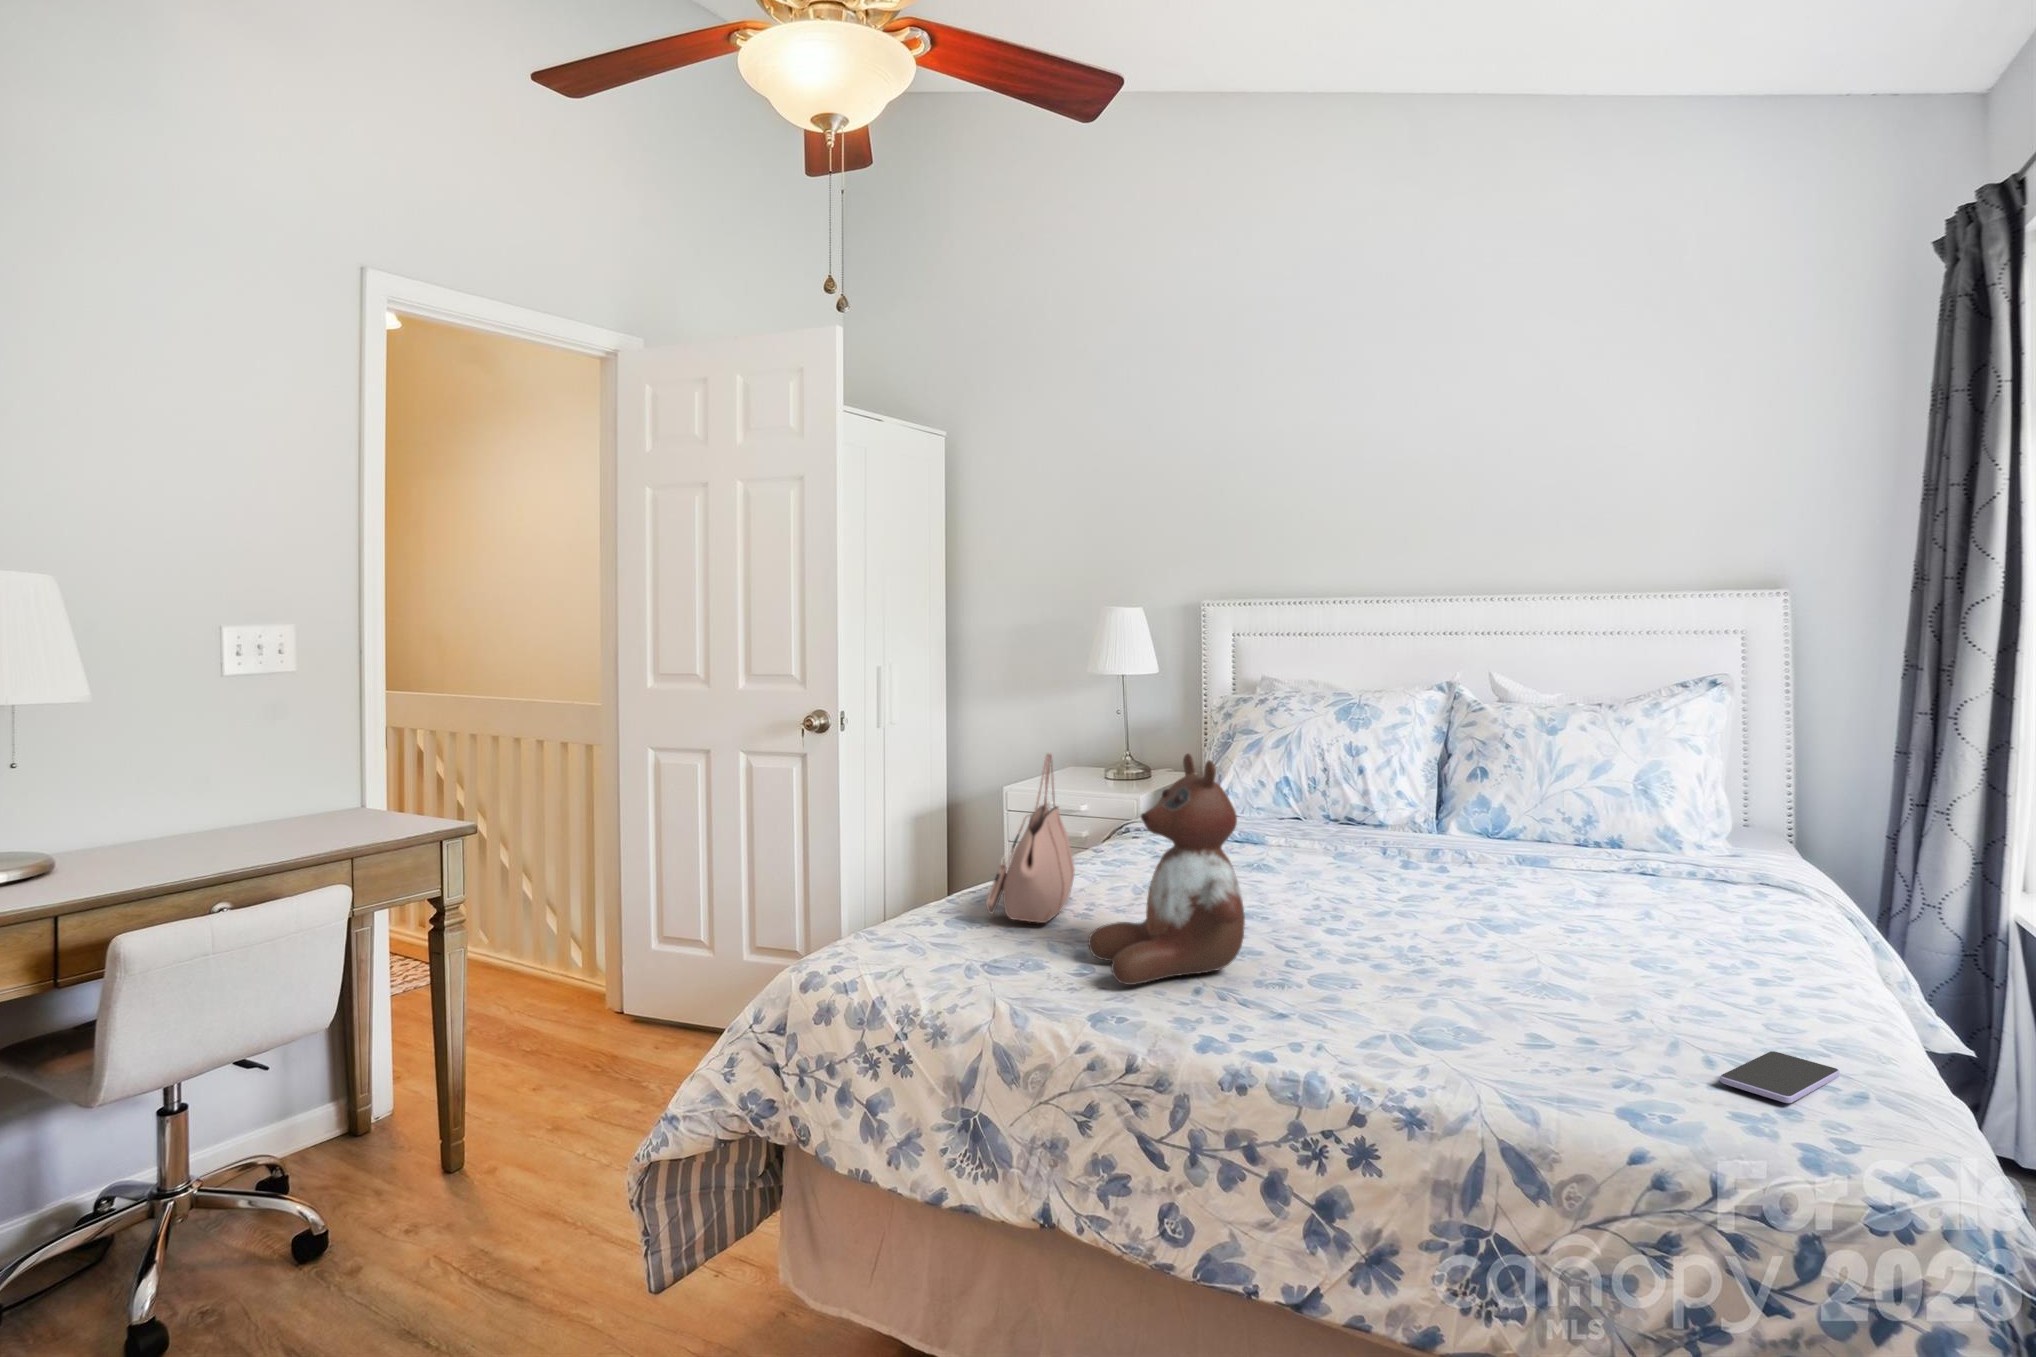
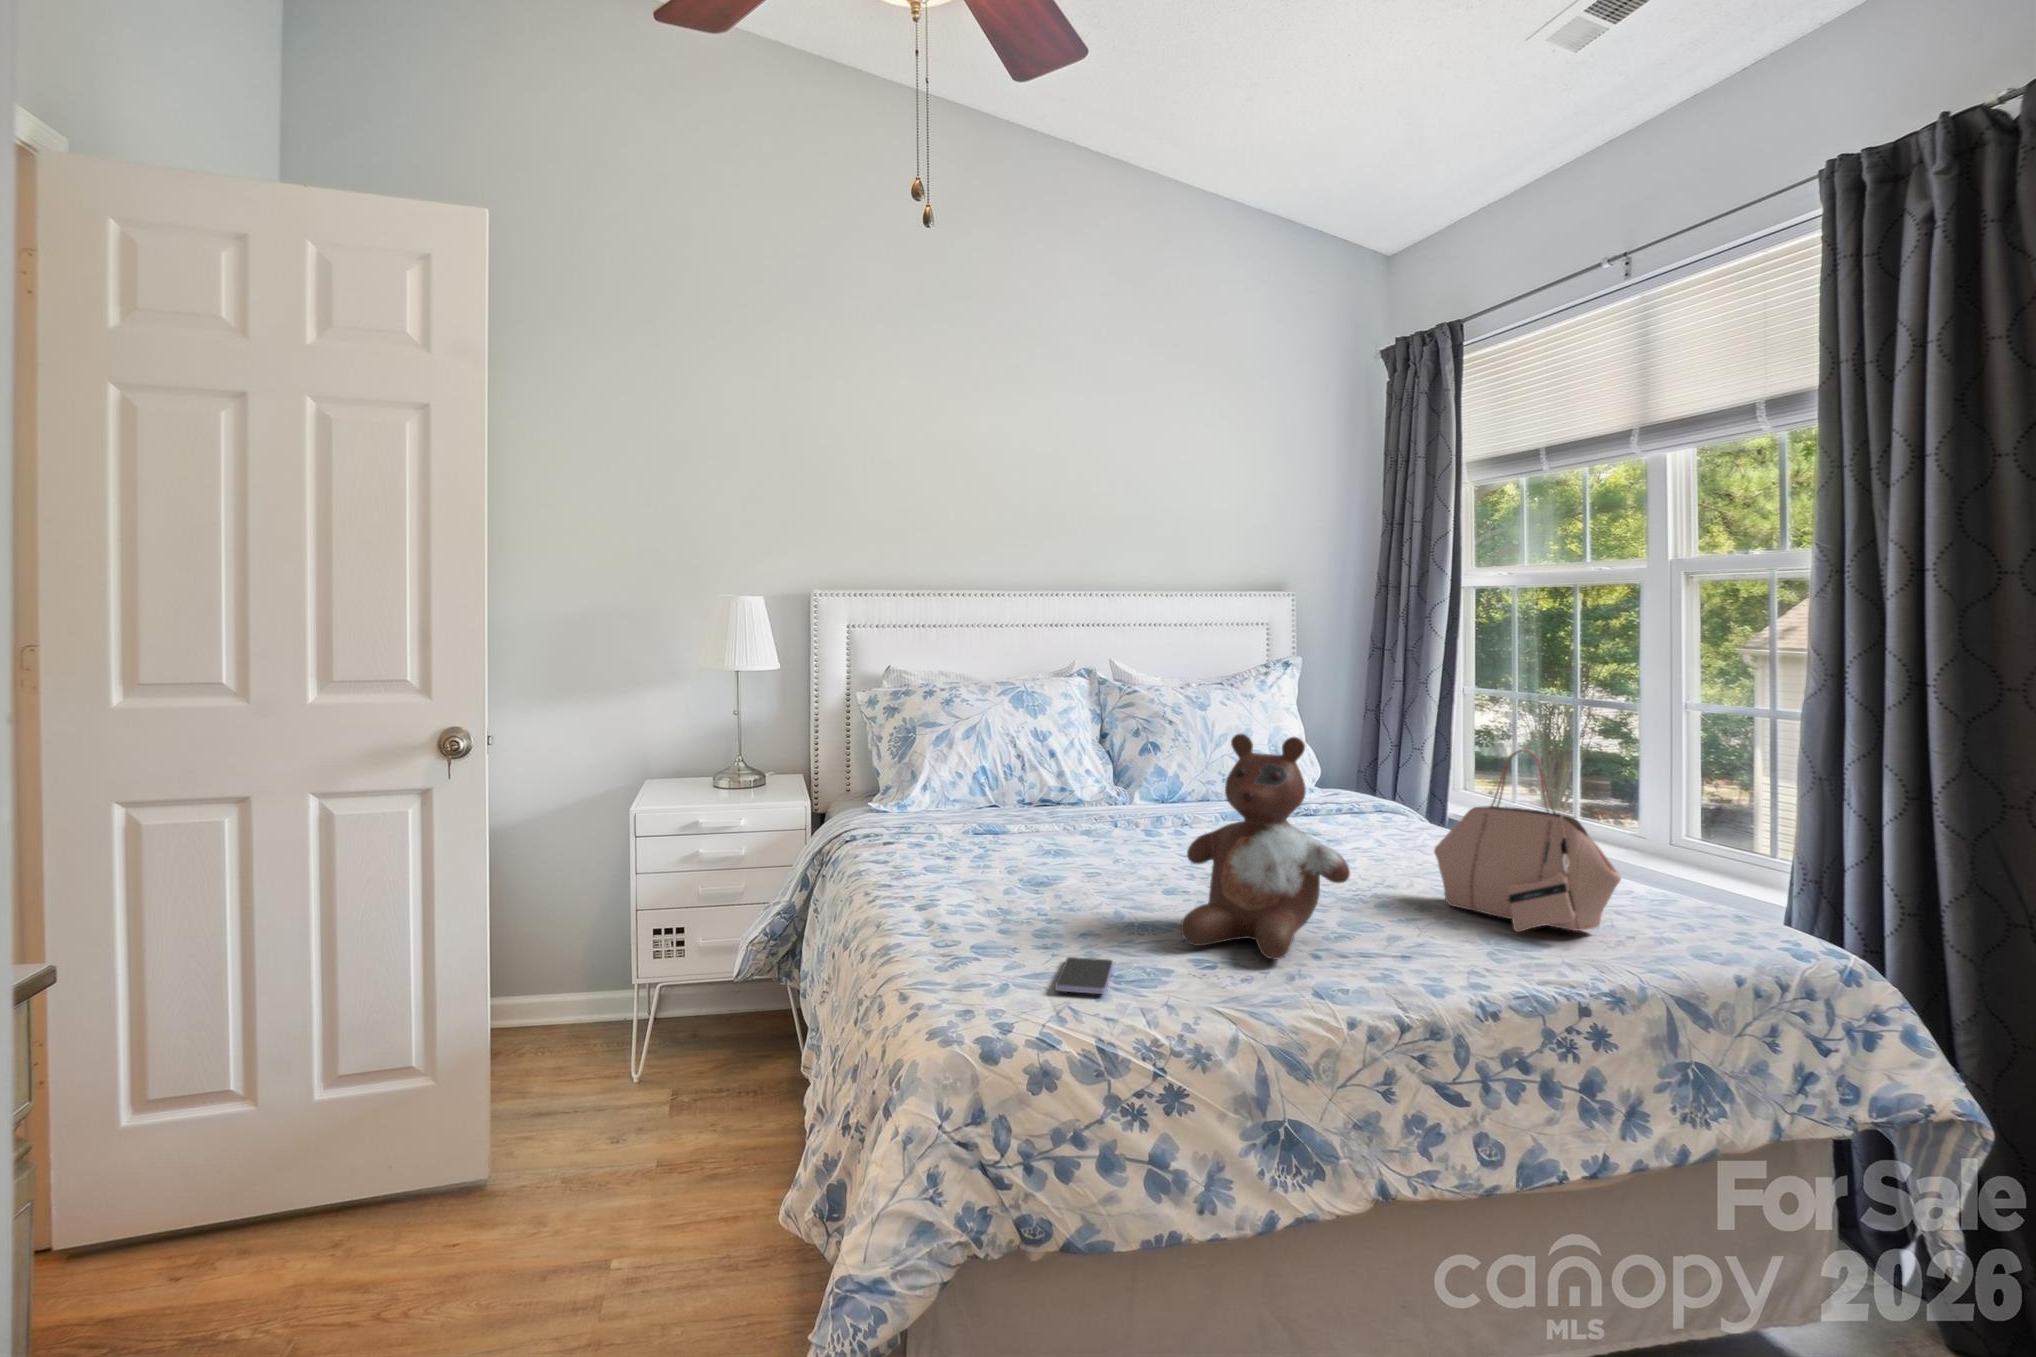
handbag: present [986,754,1075,923] -> present [1434,750,1621,932]
smartphone: present [1720,1051,1840,1103] -> present [1055,957,1113,994]

